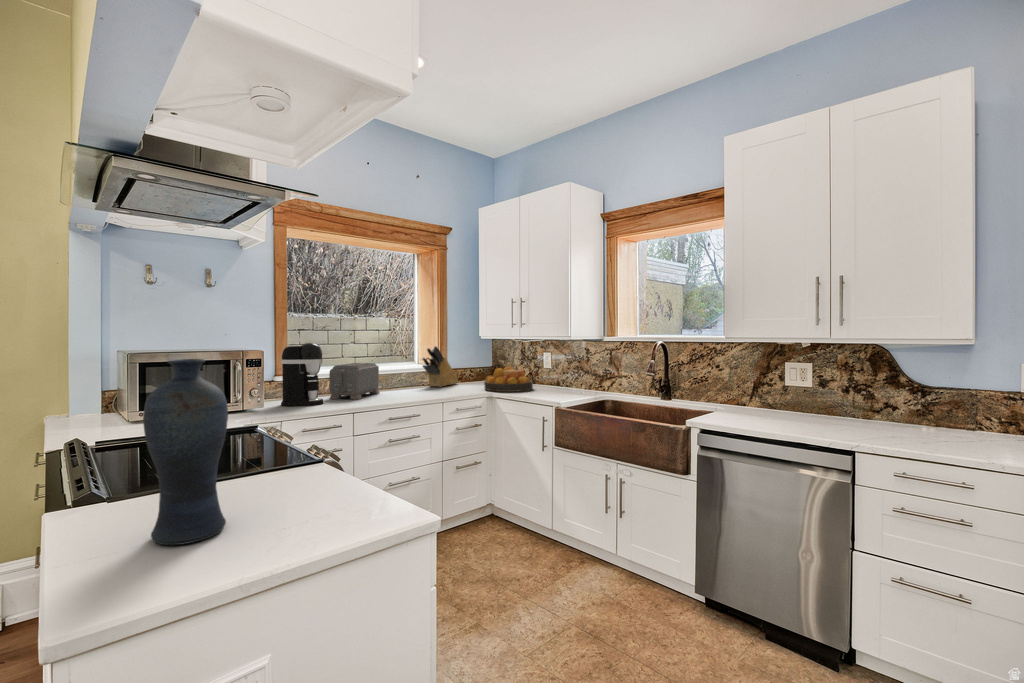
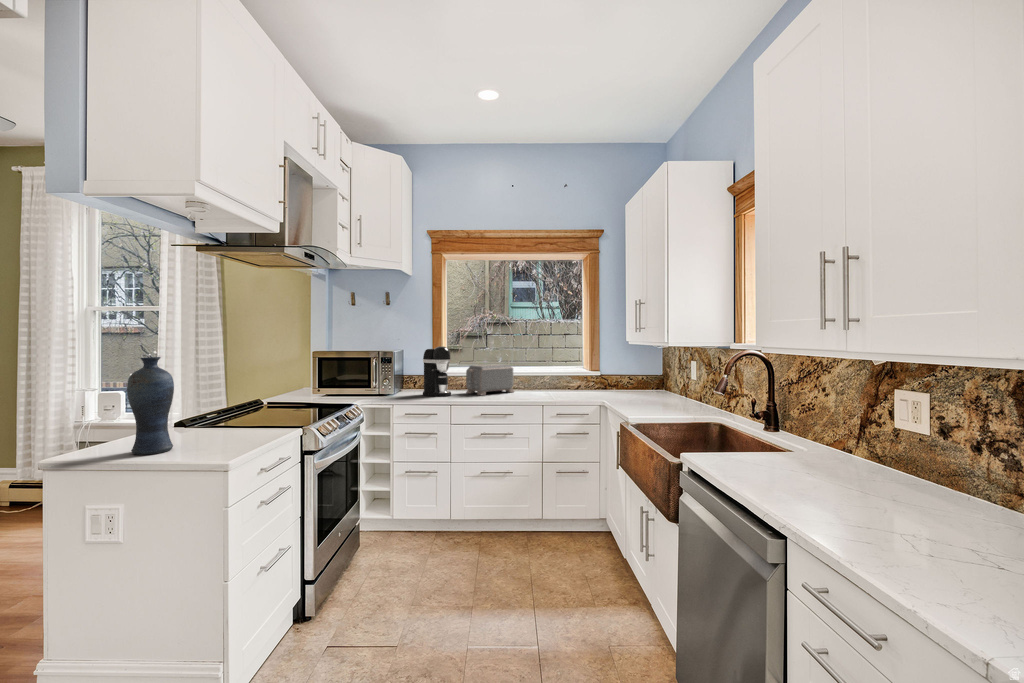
knife block: present [423,346,458,387] -> none [563,351,609,391]
fruit bowl: present [484,367,533,392] -> none [606,375,660,402]

